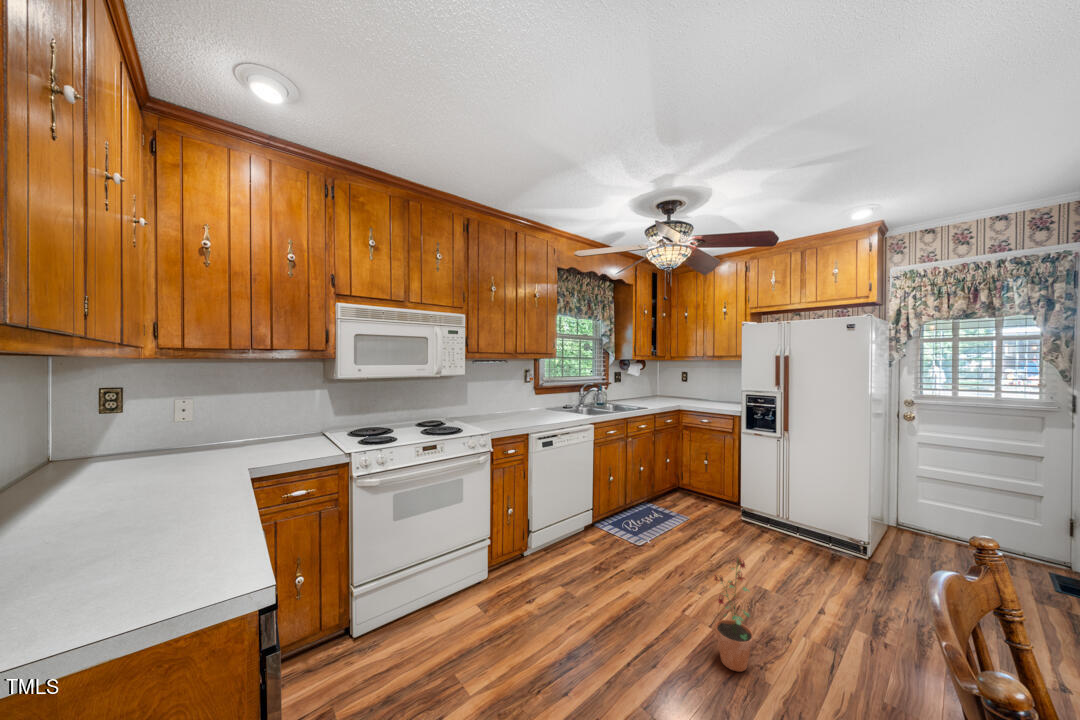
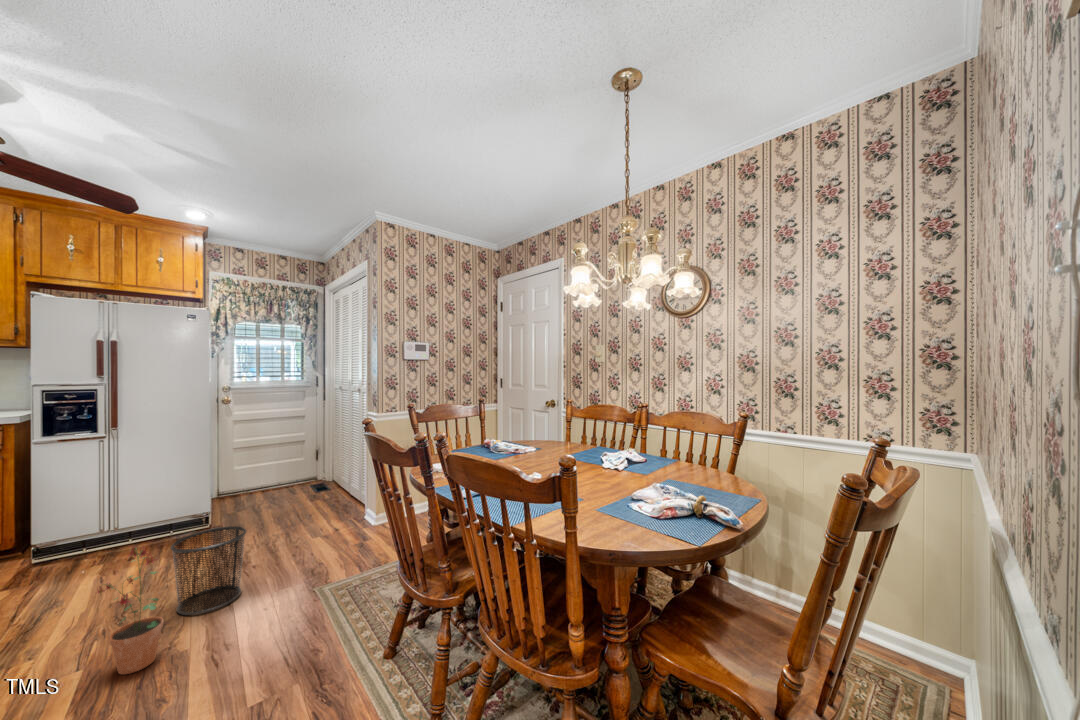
waste bin: none [781,565,859,668] -> present [171,526,246,615]

